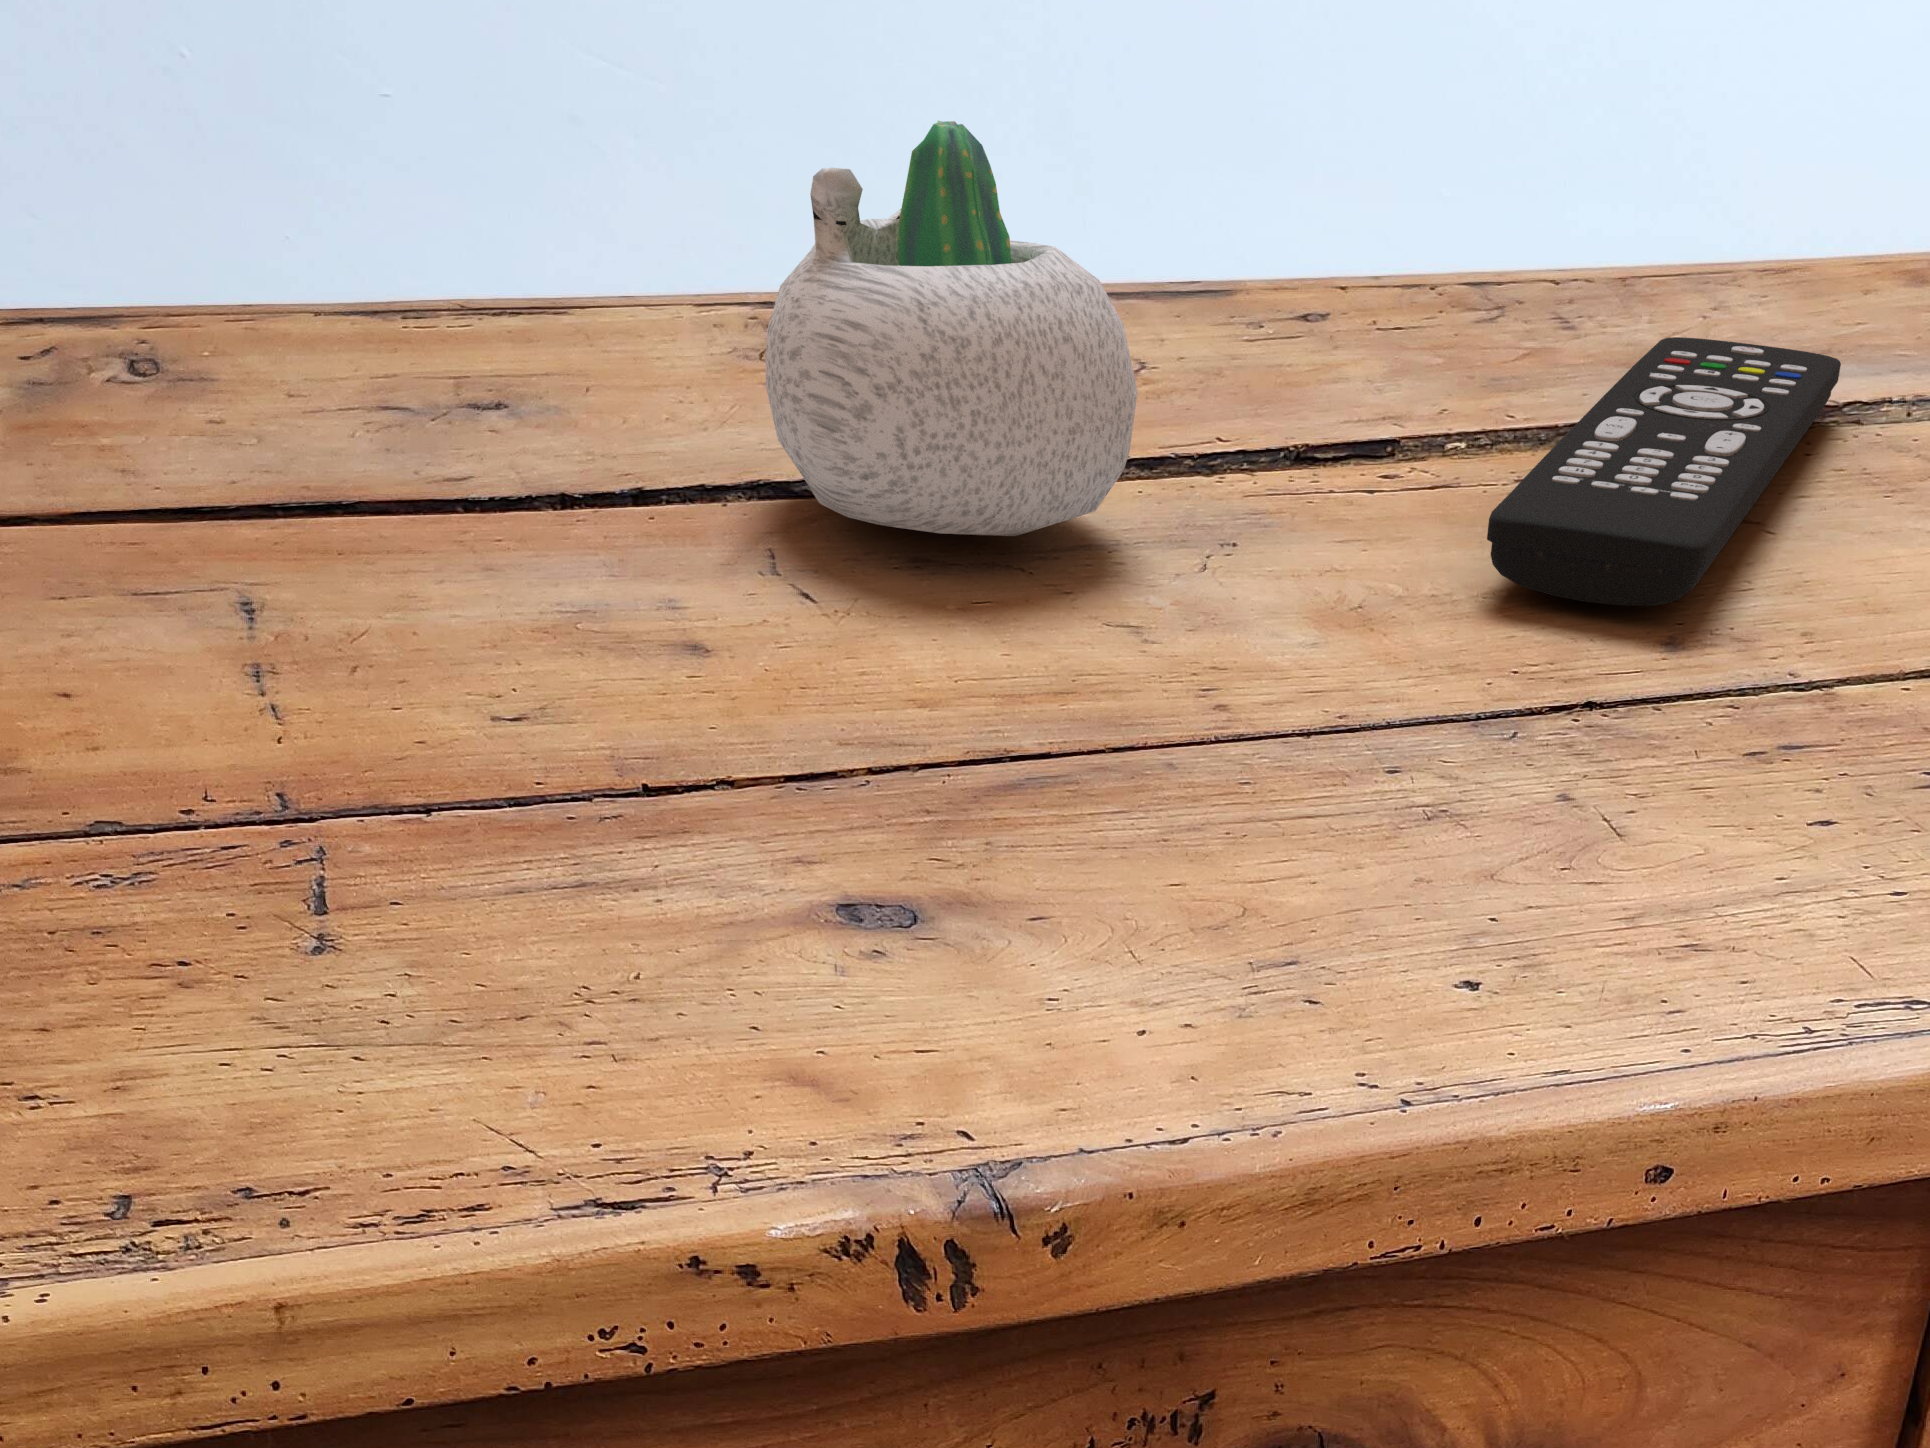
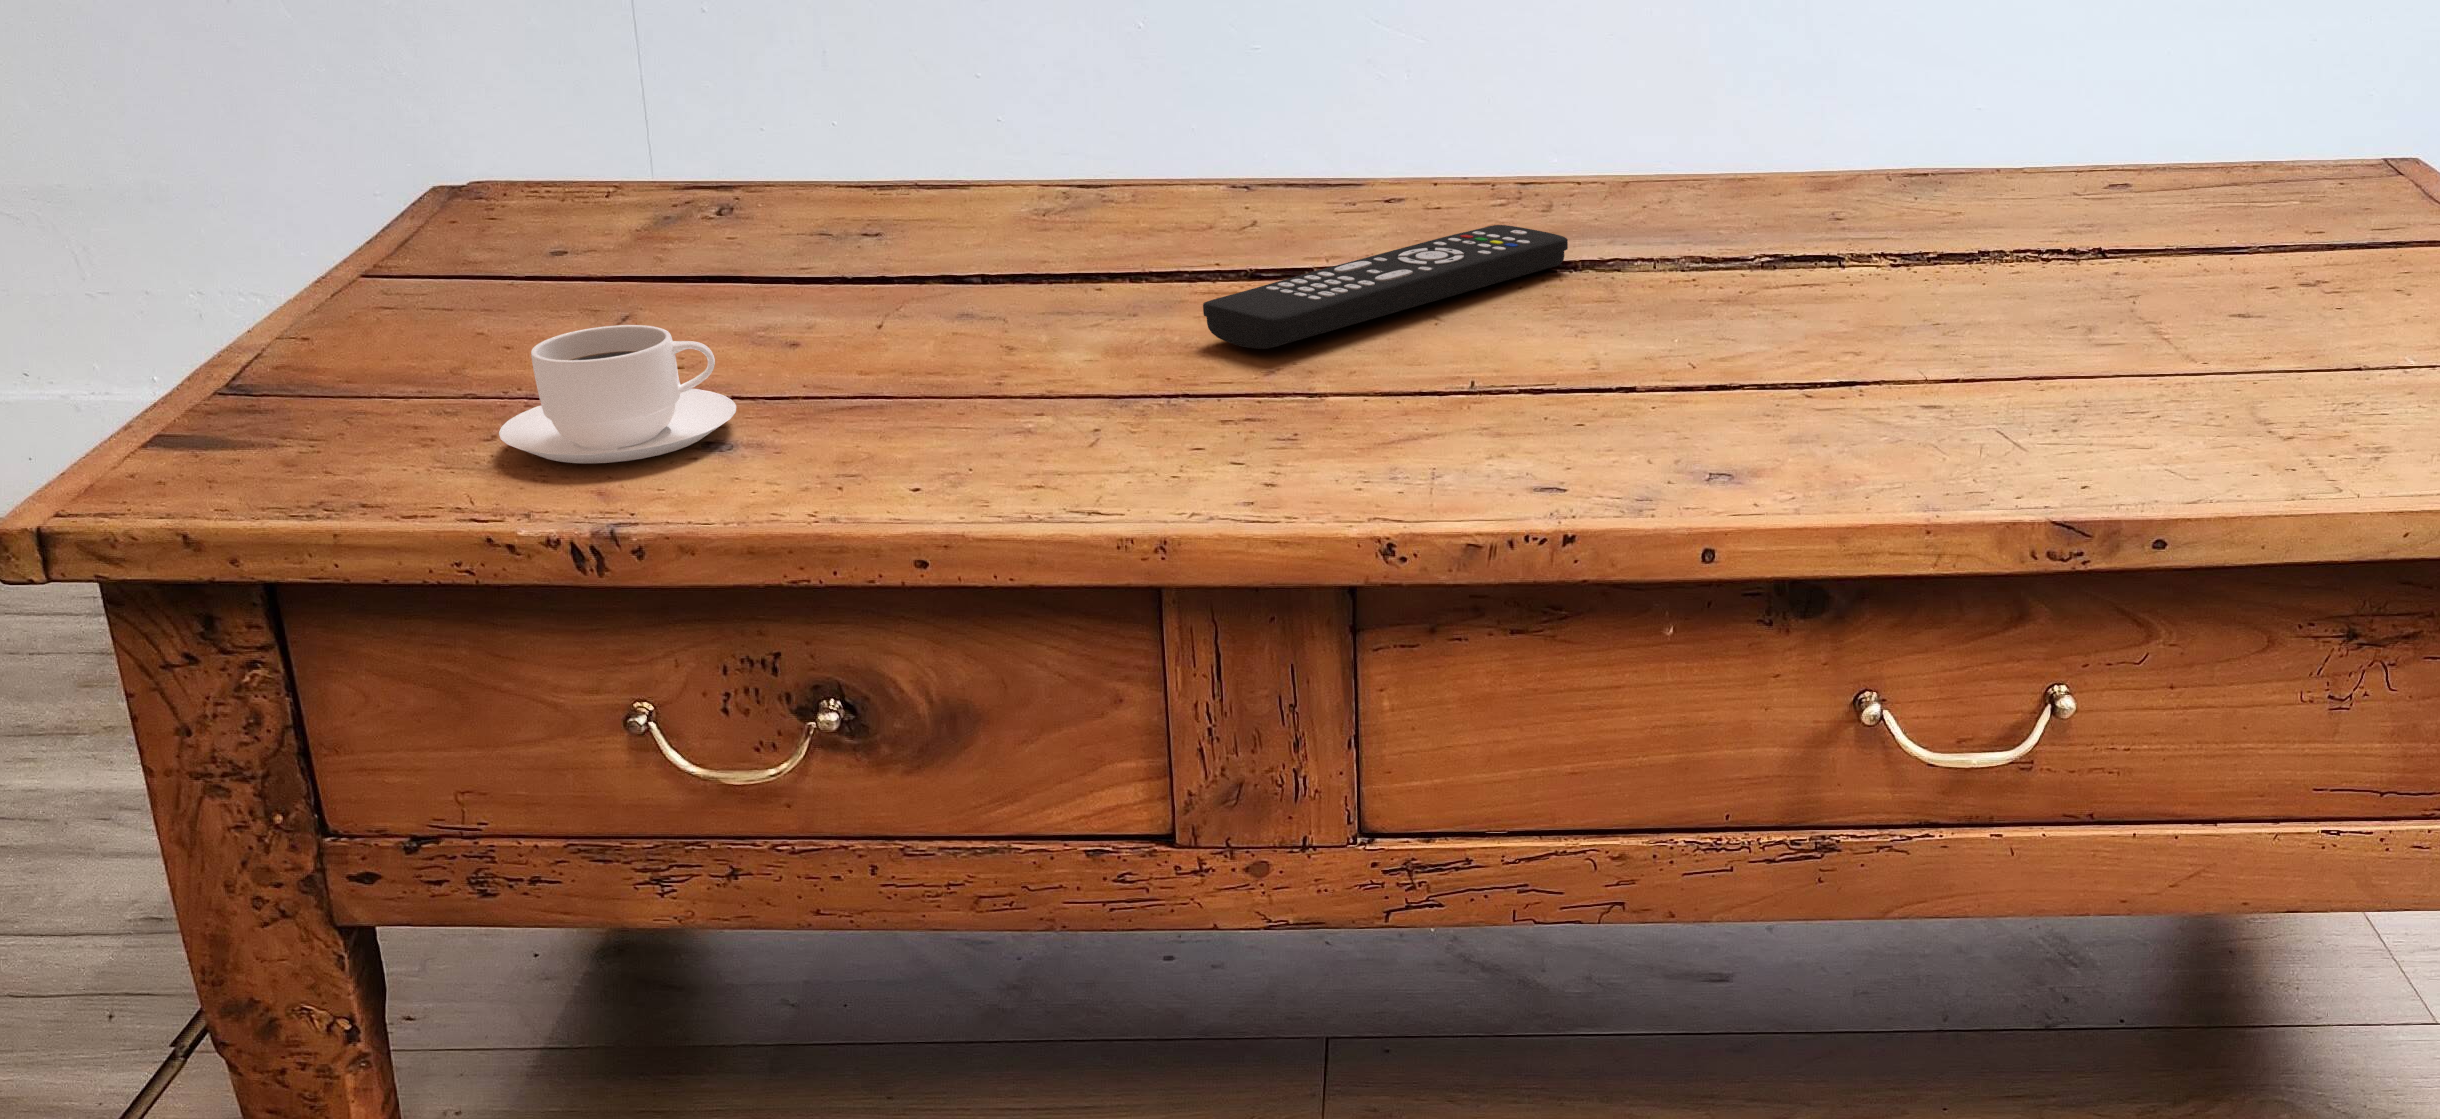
succulent planter: present [766,121,1138,536] -> none [928,113,1090,305]
coffee cup: none [349,650,900,1012] -> present [499,325,736,463]

